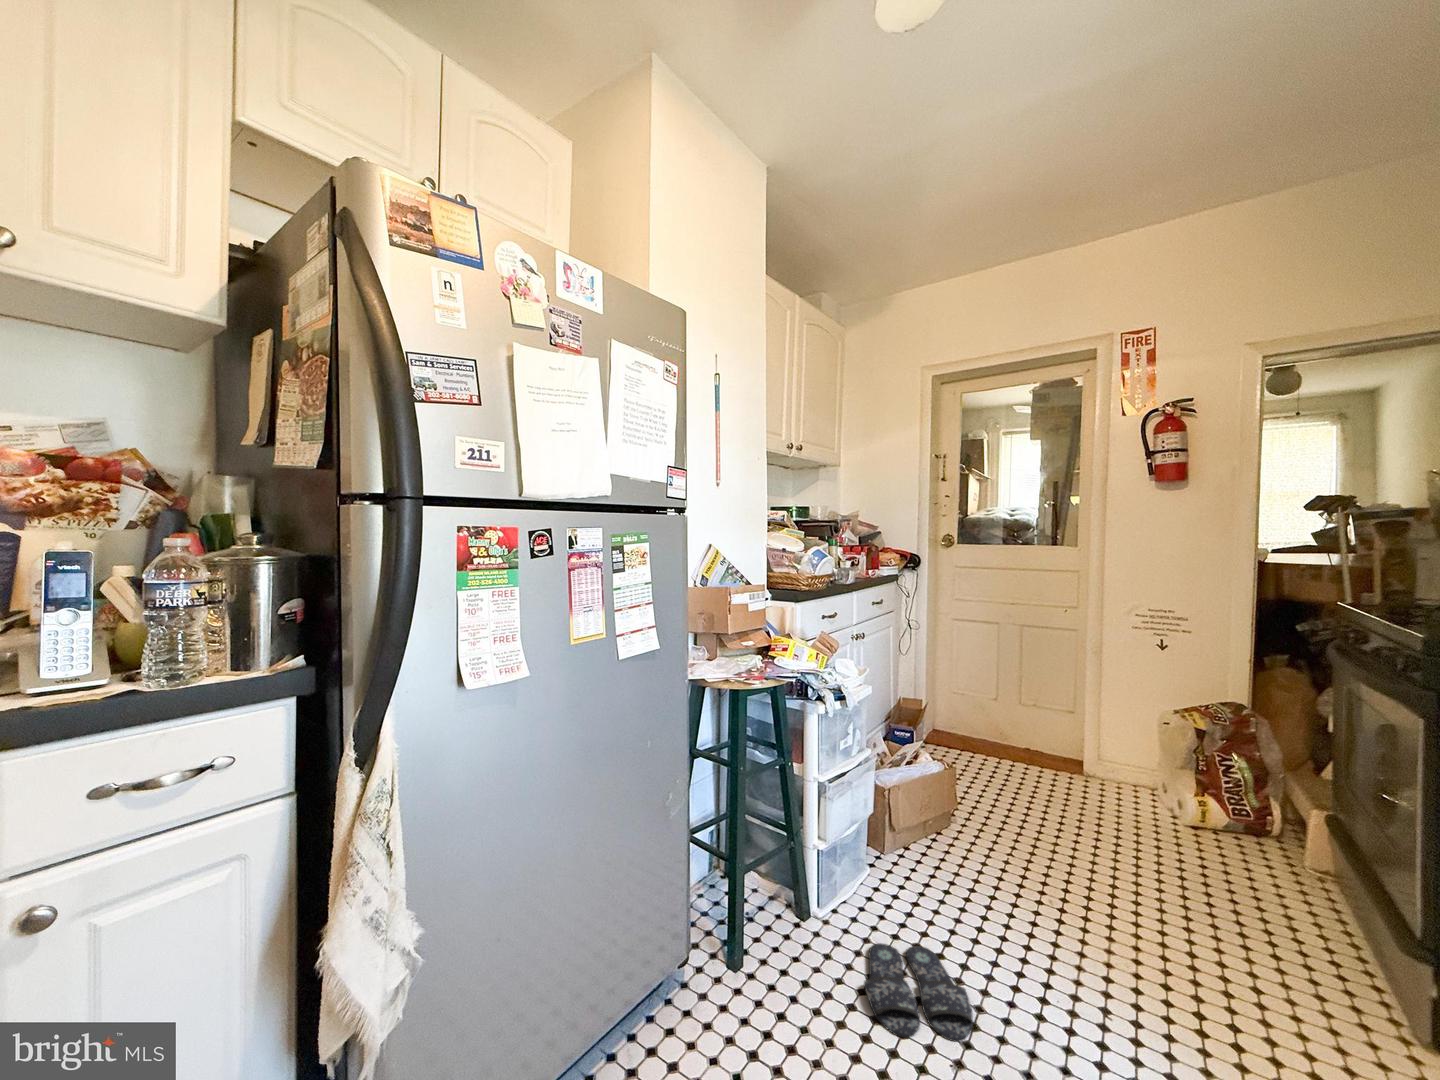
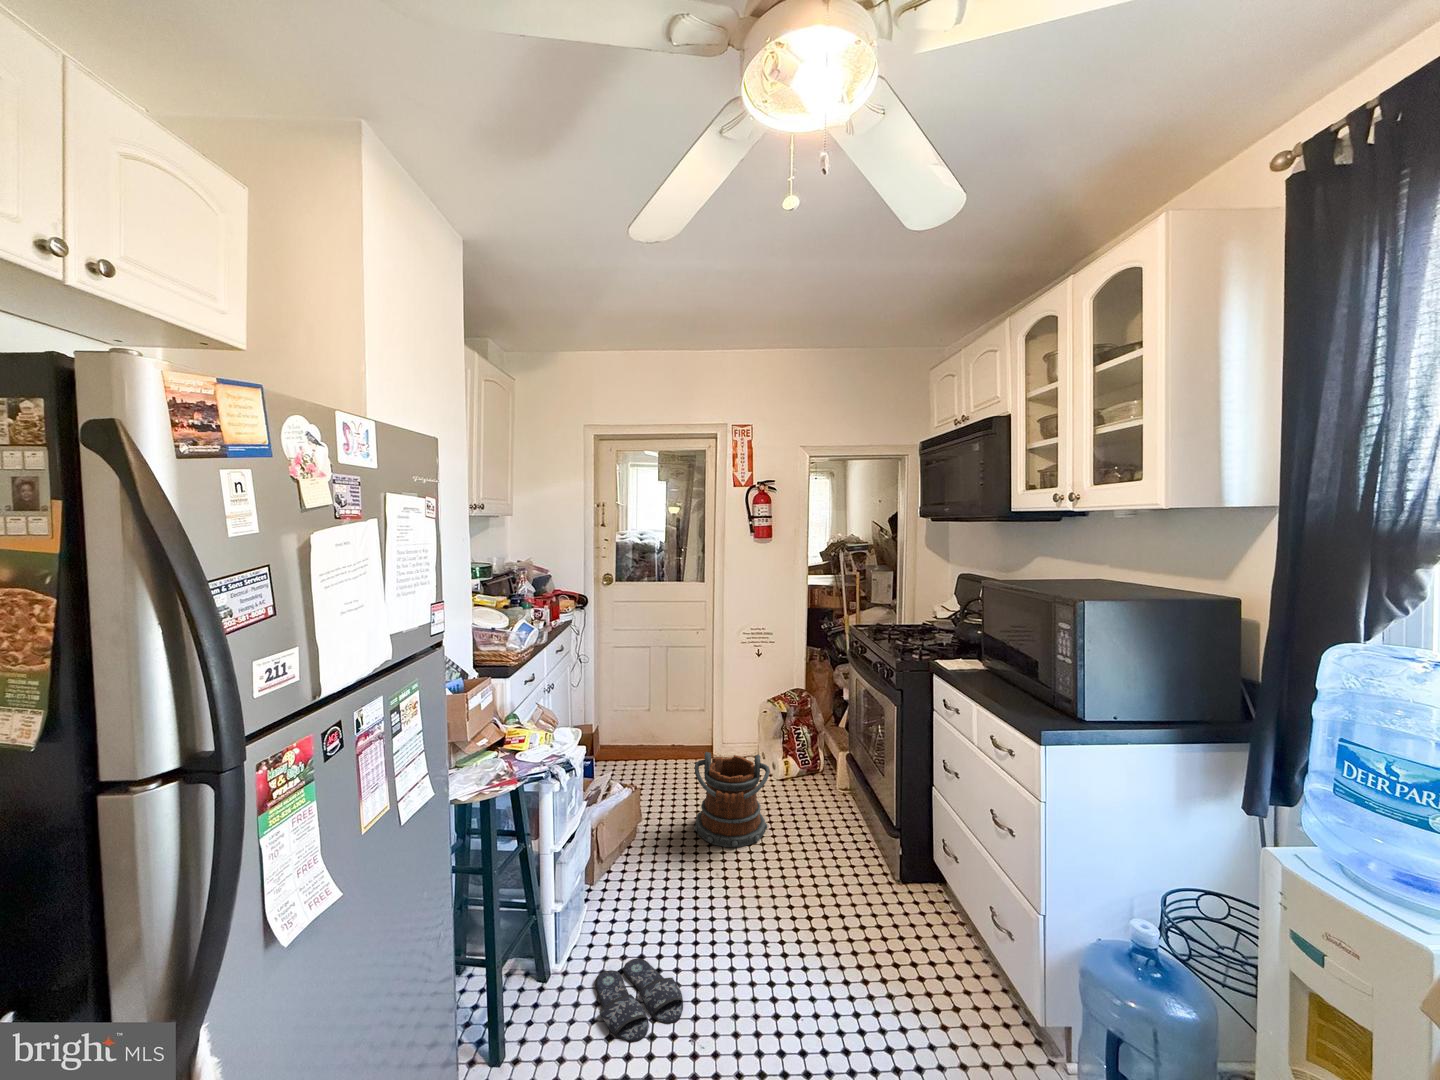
bucket: none [1040,747,1159,885] -> present [694,752,770,847]

